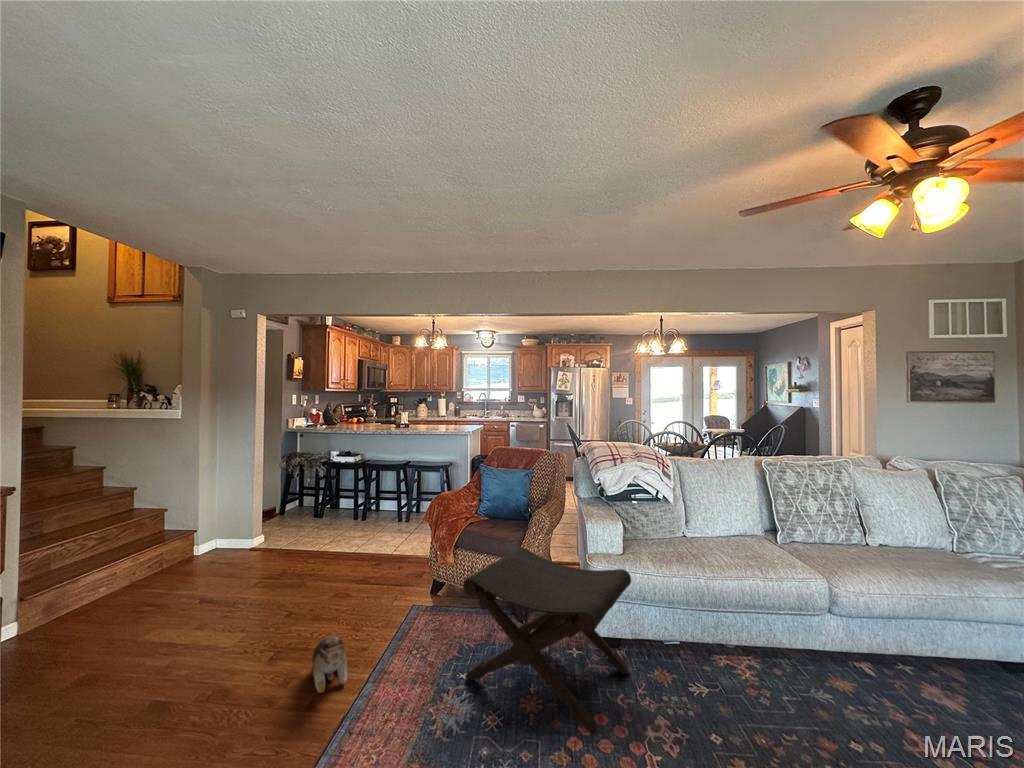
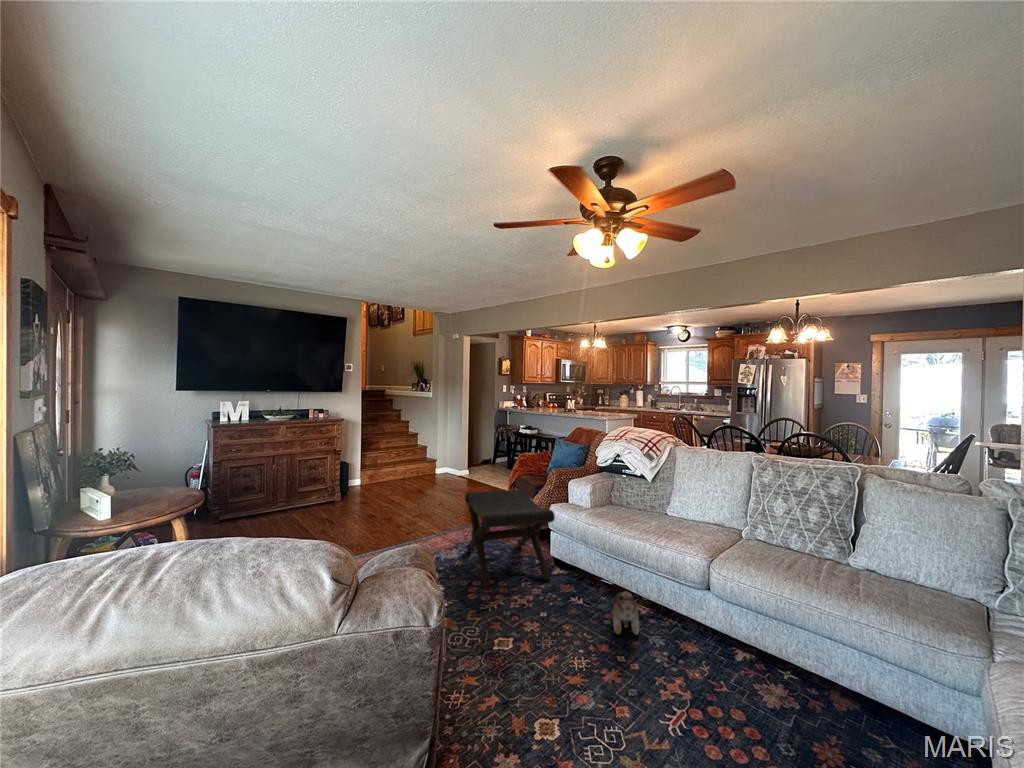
plush toy: present [312,636,347,693] -> present [612,591,639,635]

